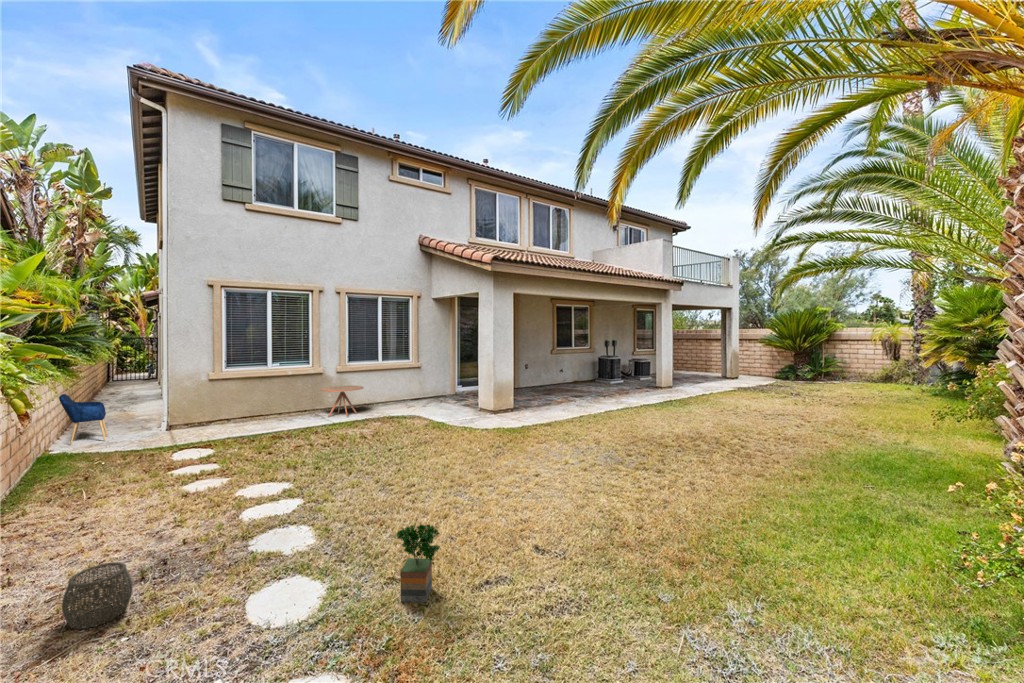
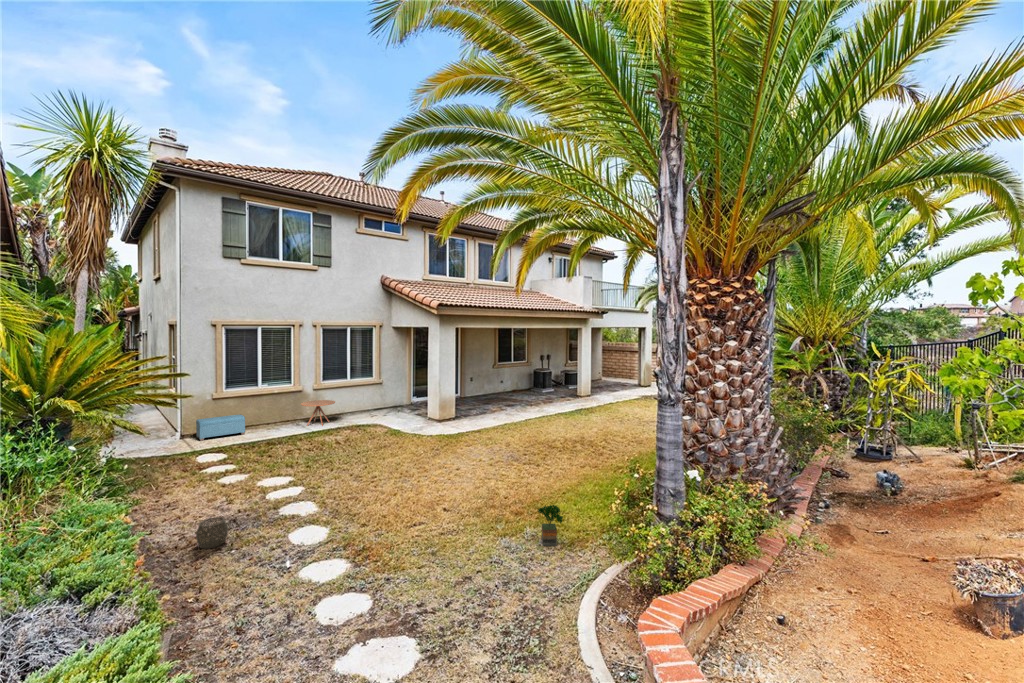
chair: present [59,394,108,445] -> none [102,412,137,451]
bench: none [186,401,249,434] -> present [196,415,245,441]
potted tree: present [396,525,440,603] -> present [538,505,563,546]

